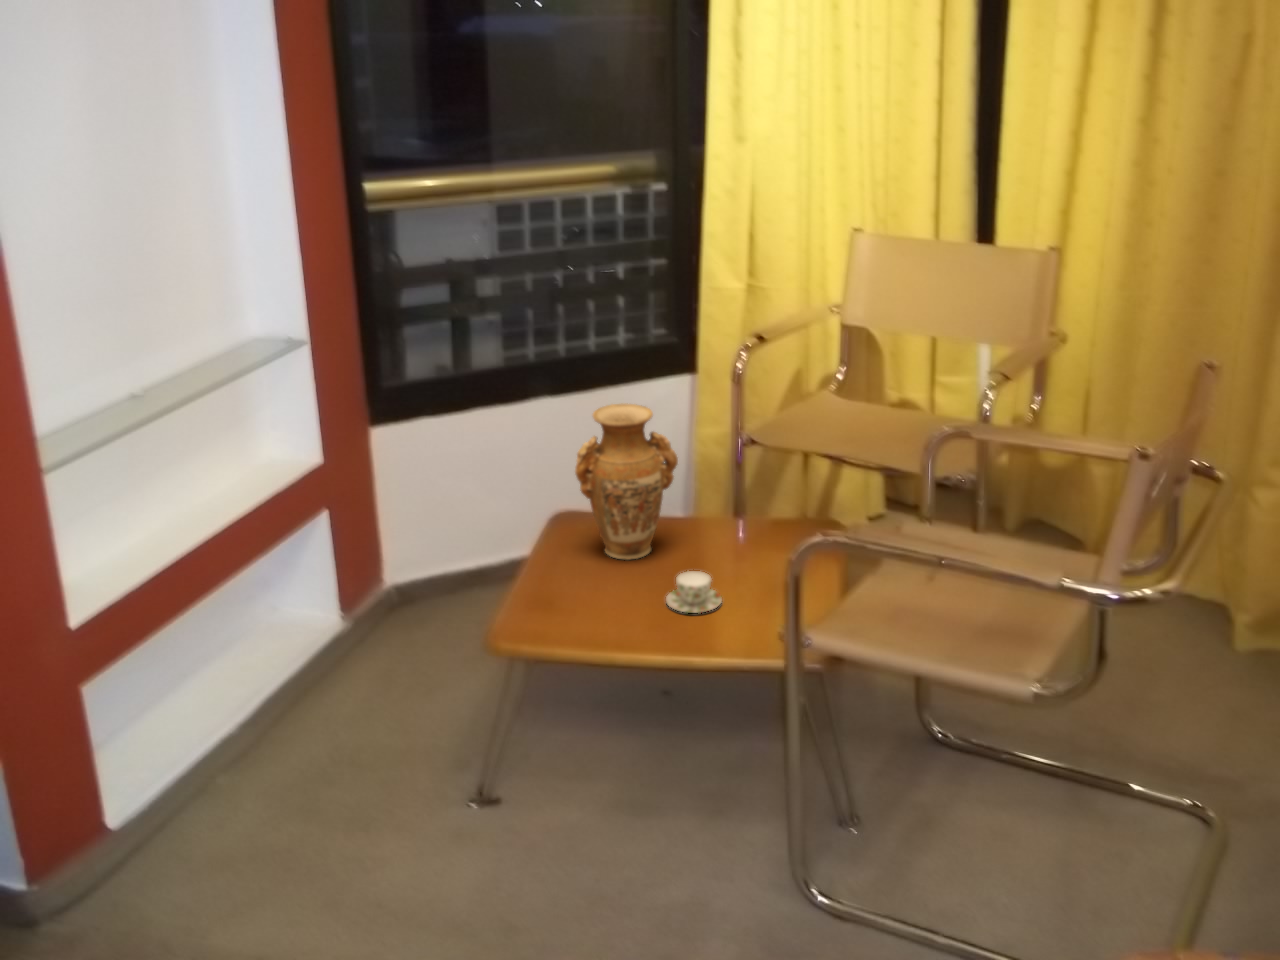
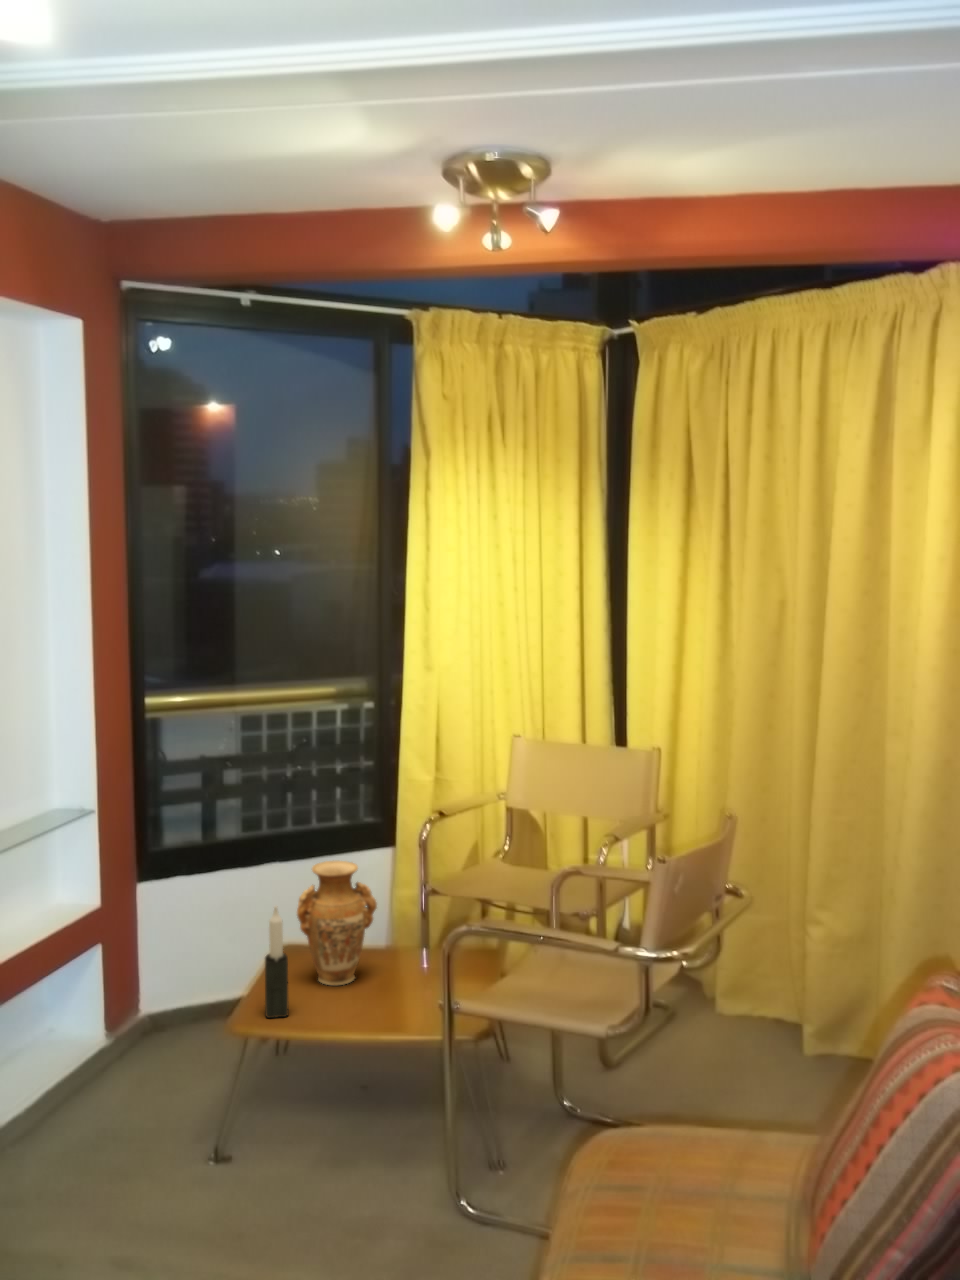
candle: none [537,467,570,604] -> present [265,906,289,1018]
teacup: present [666,571,722,613] -> none [365,990,409,1023]

